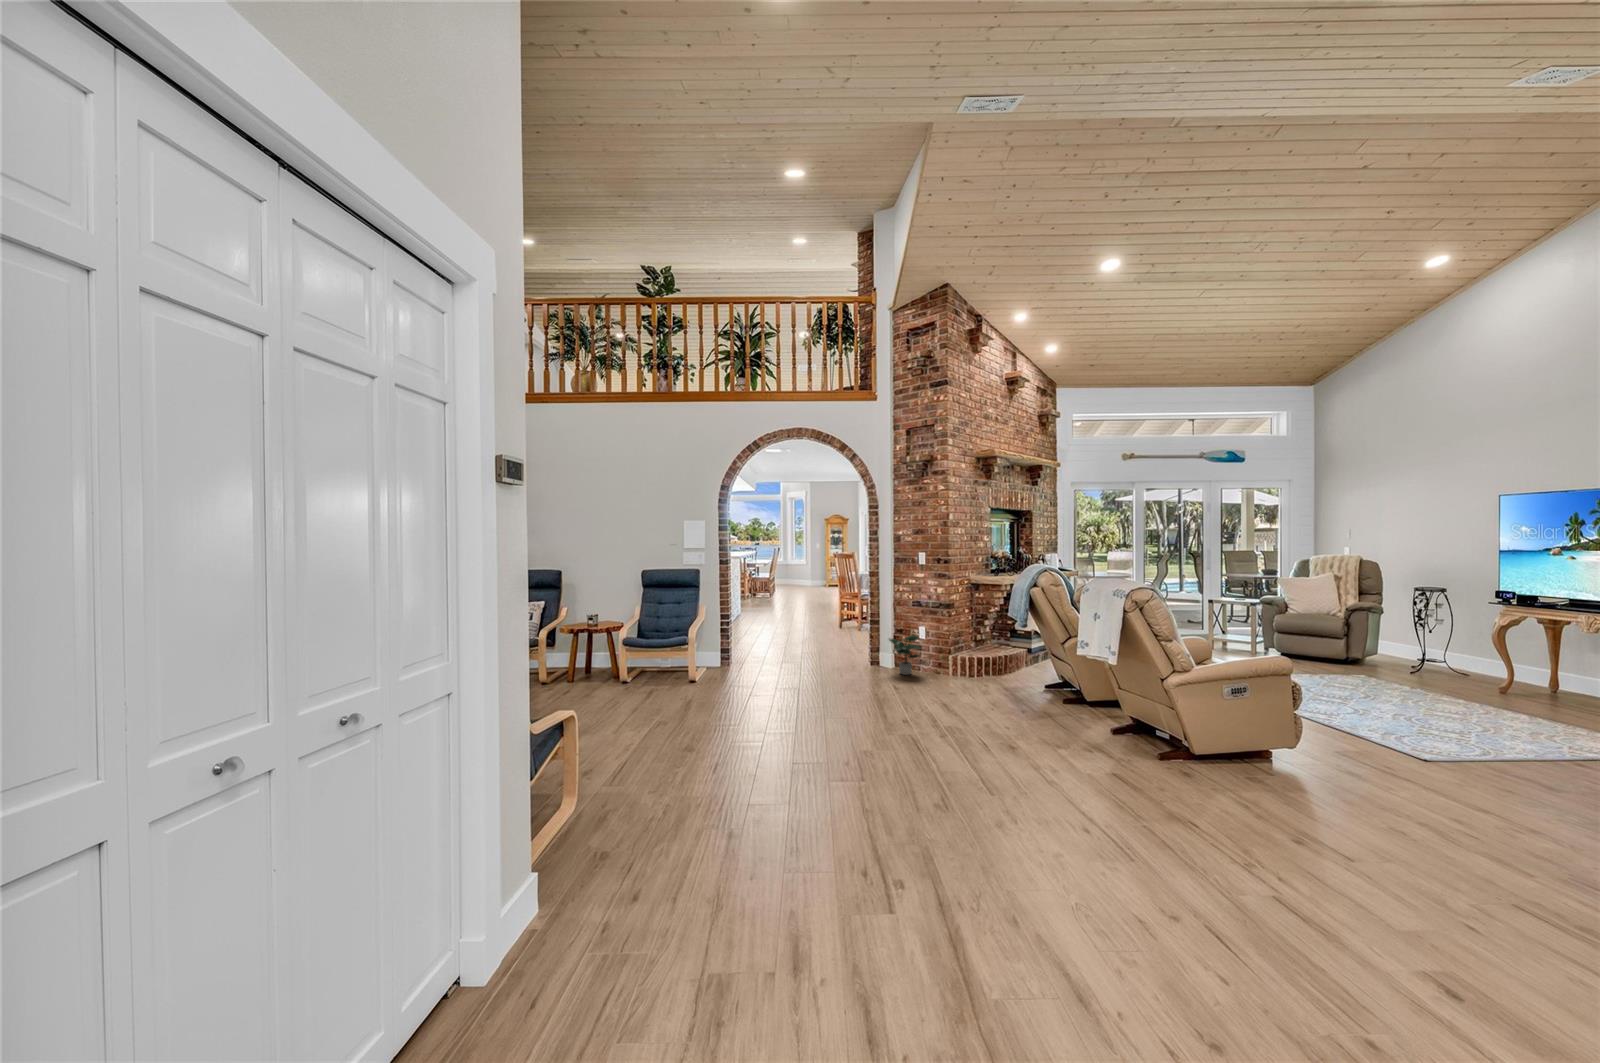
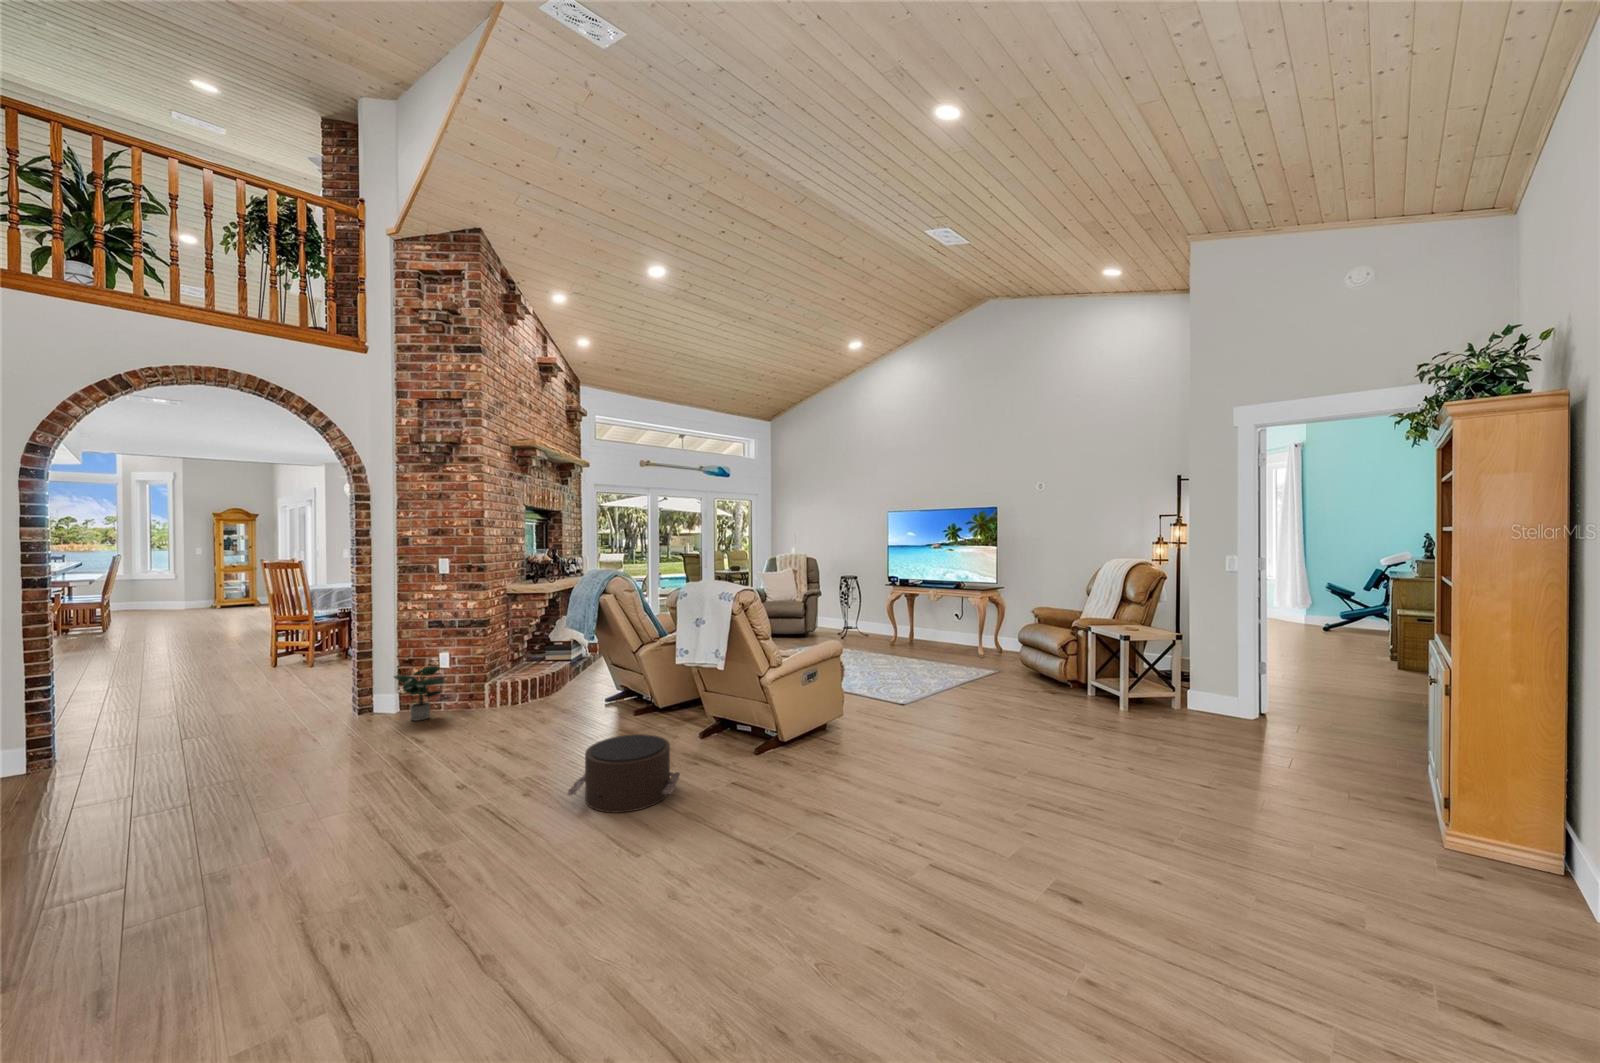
pouf: none [971,705,1067,763] -> present [567,734,680,813]

